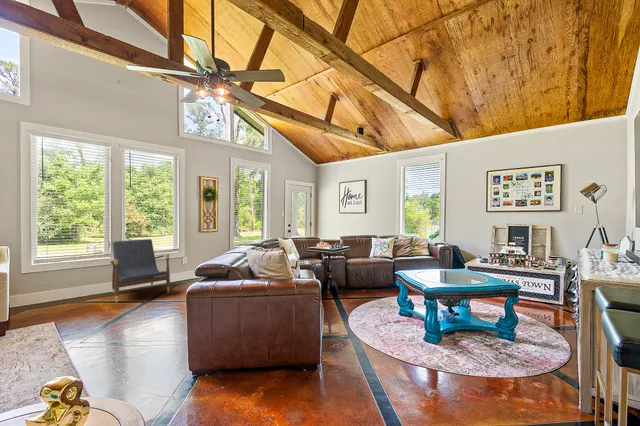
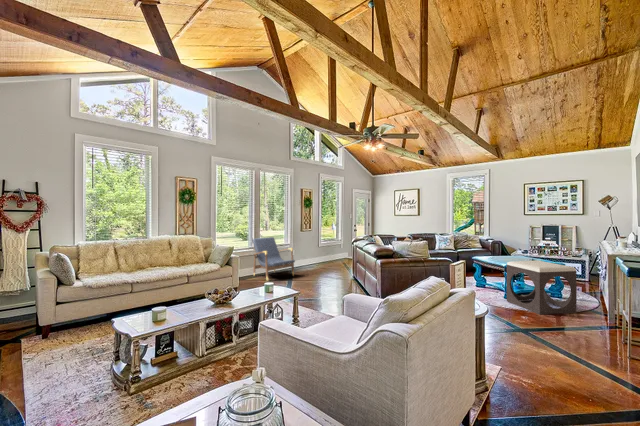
footstool: none [430,282,536,383] -> present [507,261,577,314]

